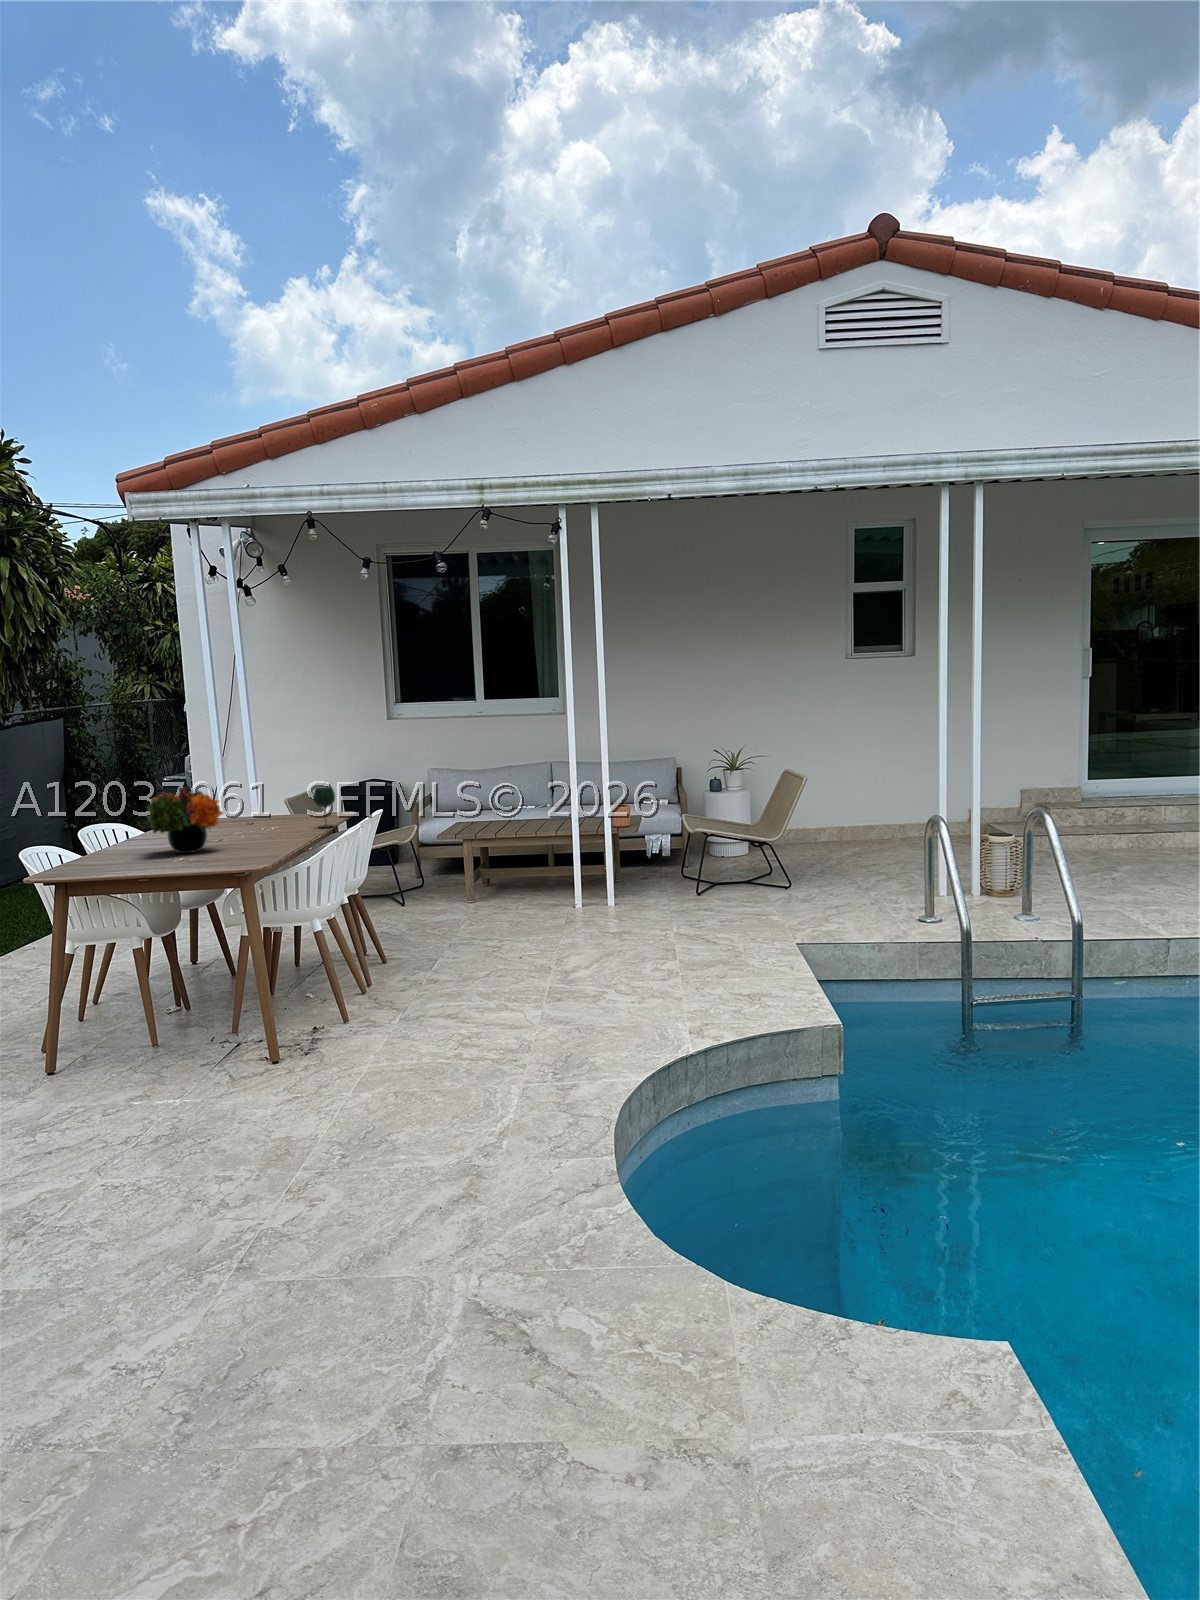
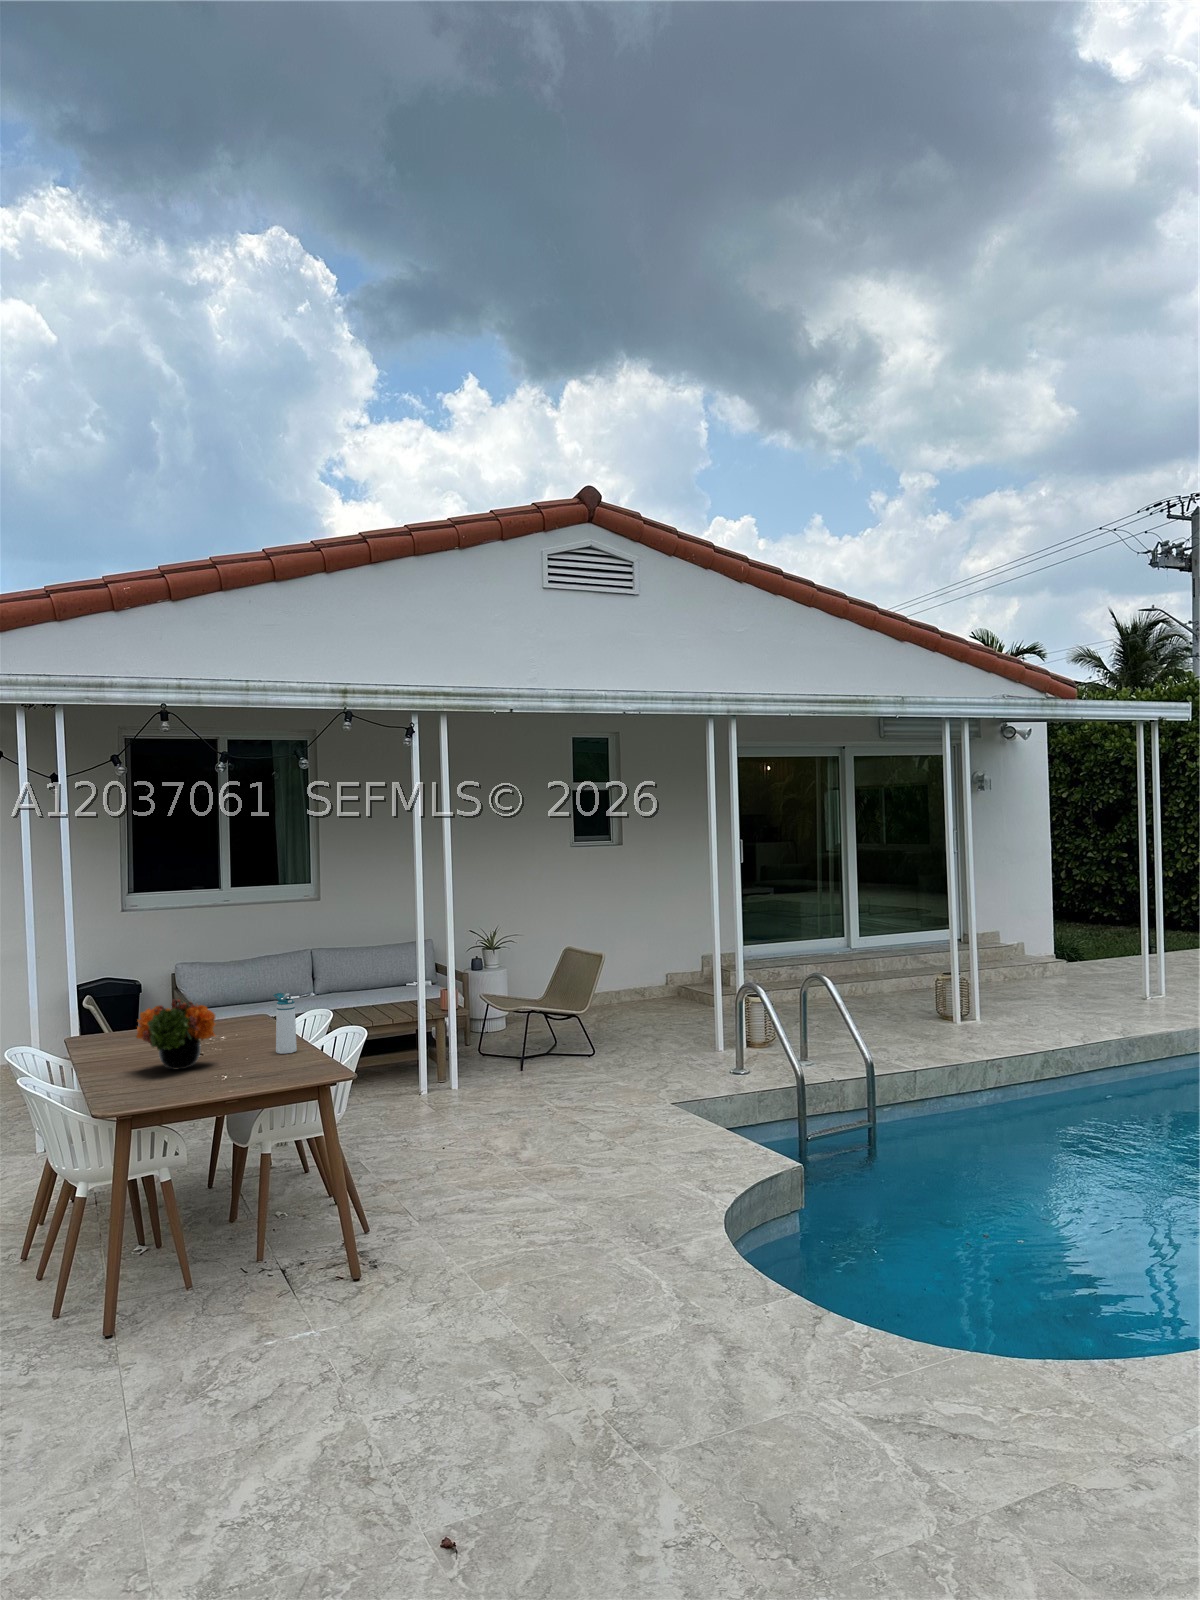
wine glass: present [313,787,335,828] -> none [242,989,265,1032]
water bottle: none [282,788,305,847] -> present [273,993,297,1054]

